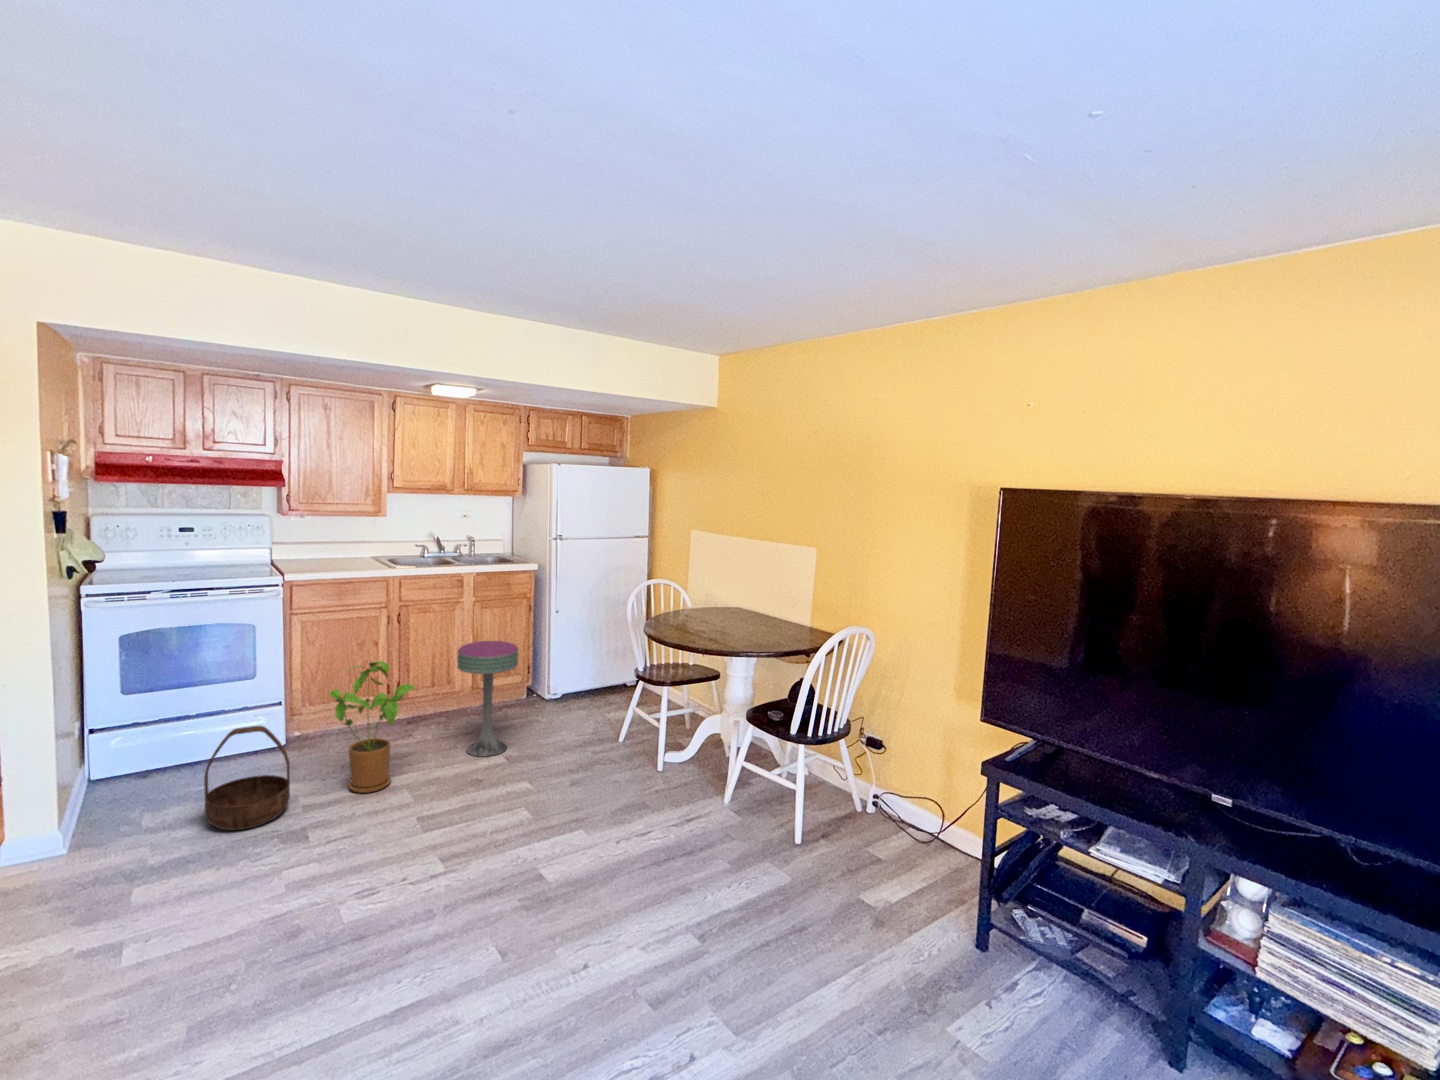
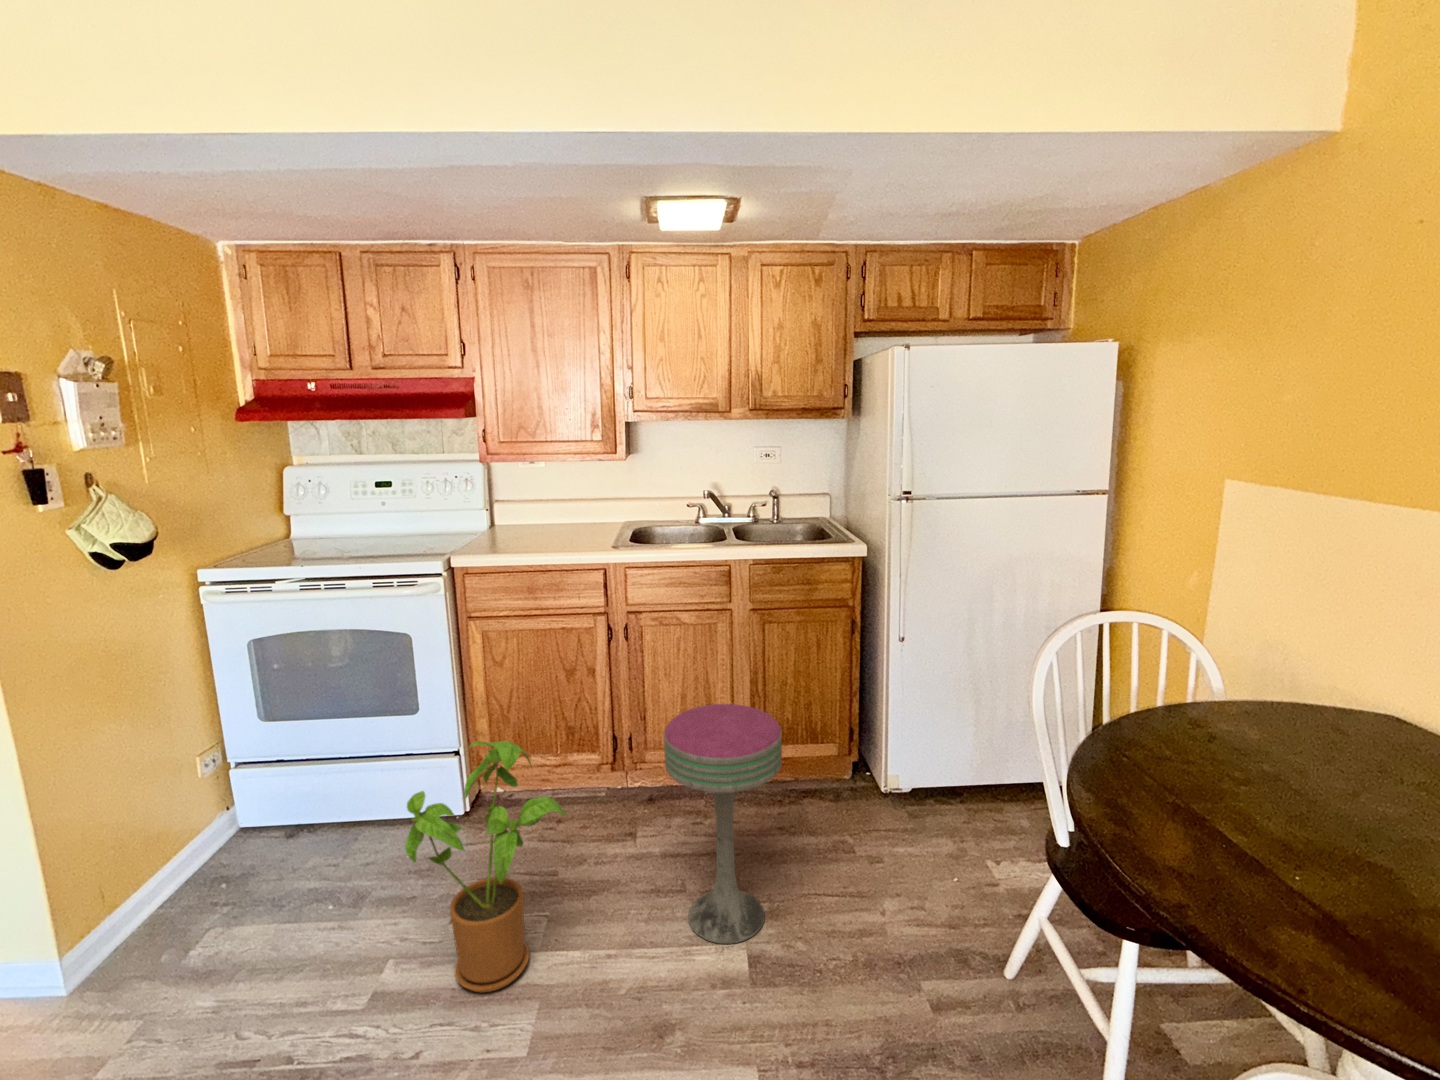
basket: present [204,726,290,830] -> none [213,843,358,1033]

